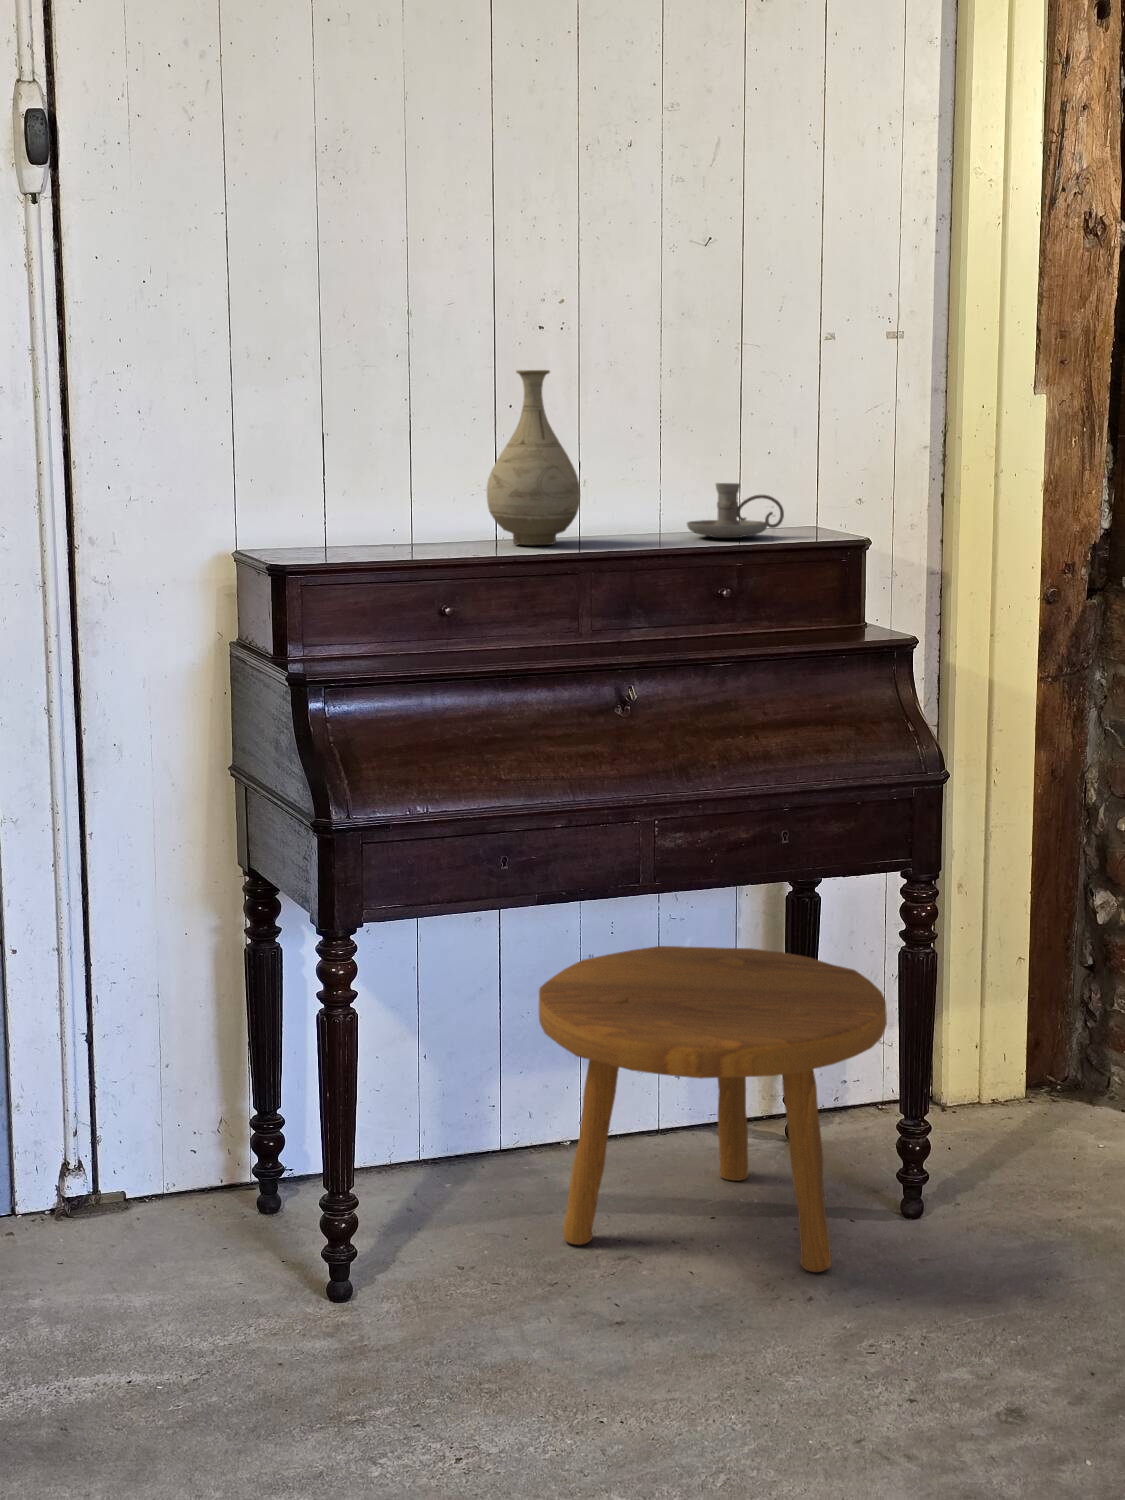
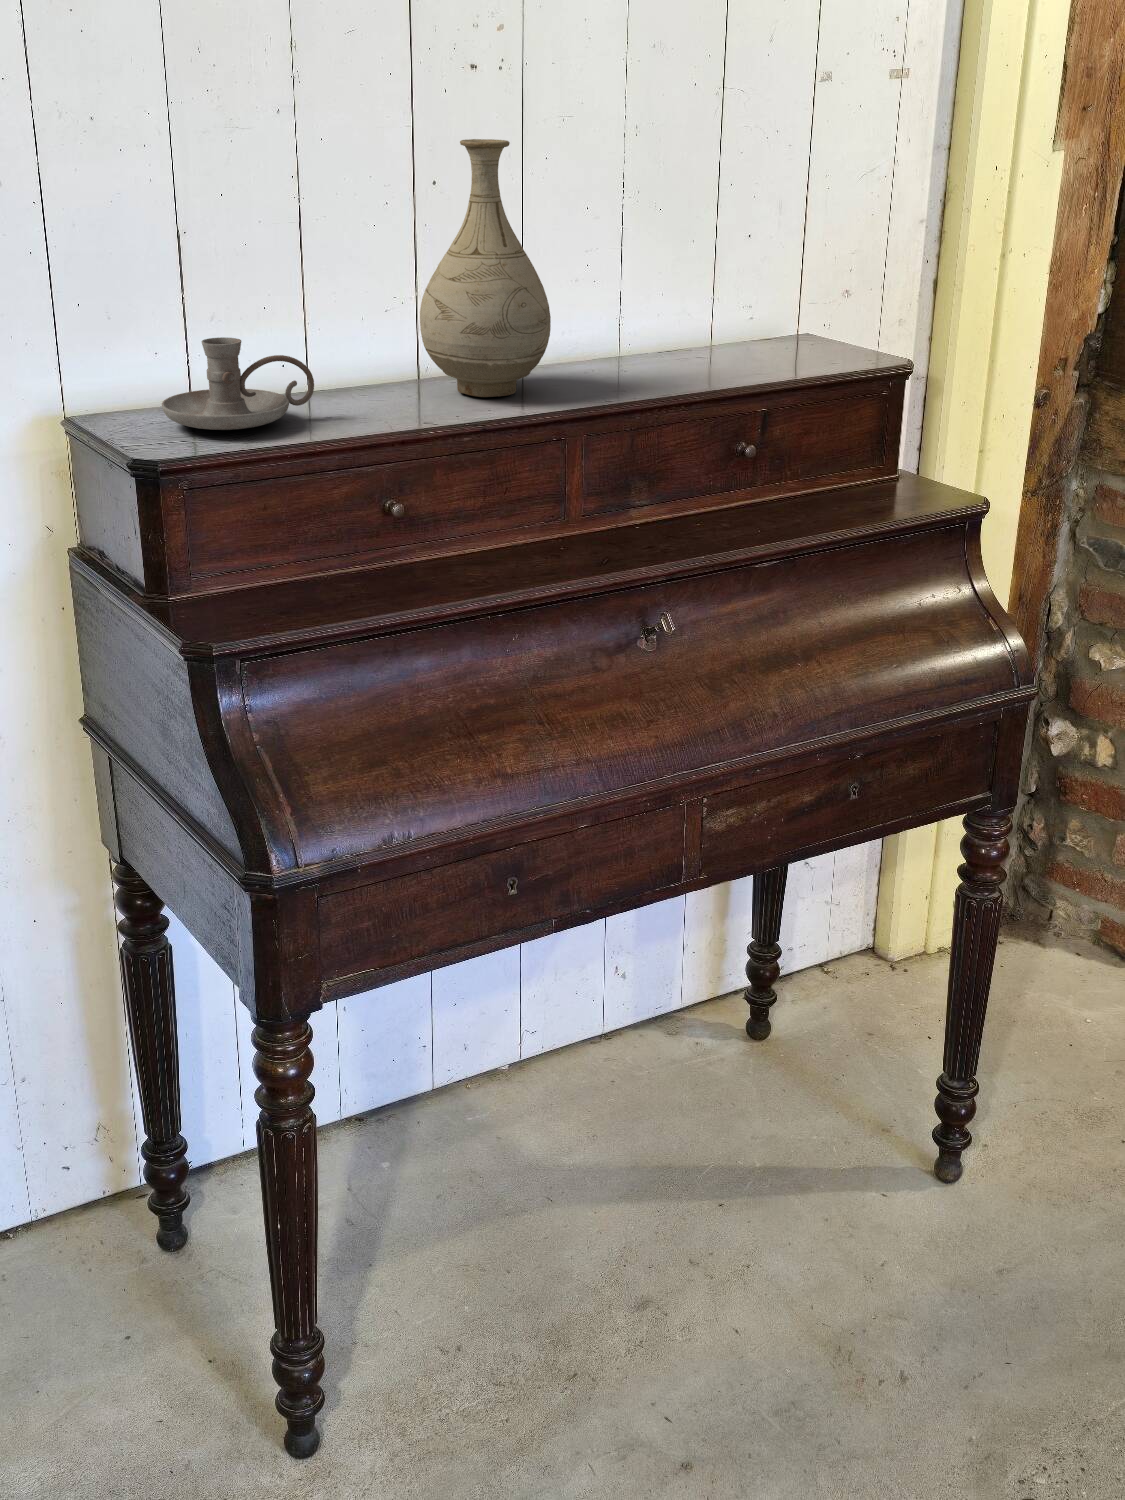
candle holder: present [687,483,784,538] -> present [162,337,314,430]
footstool: present [539,946,887,1272] -> none [516,862,950,1280]

